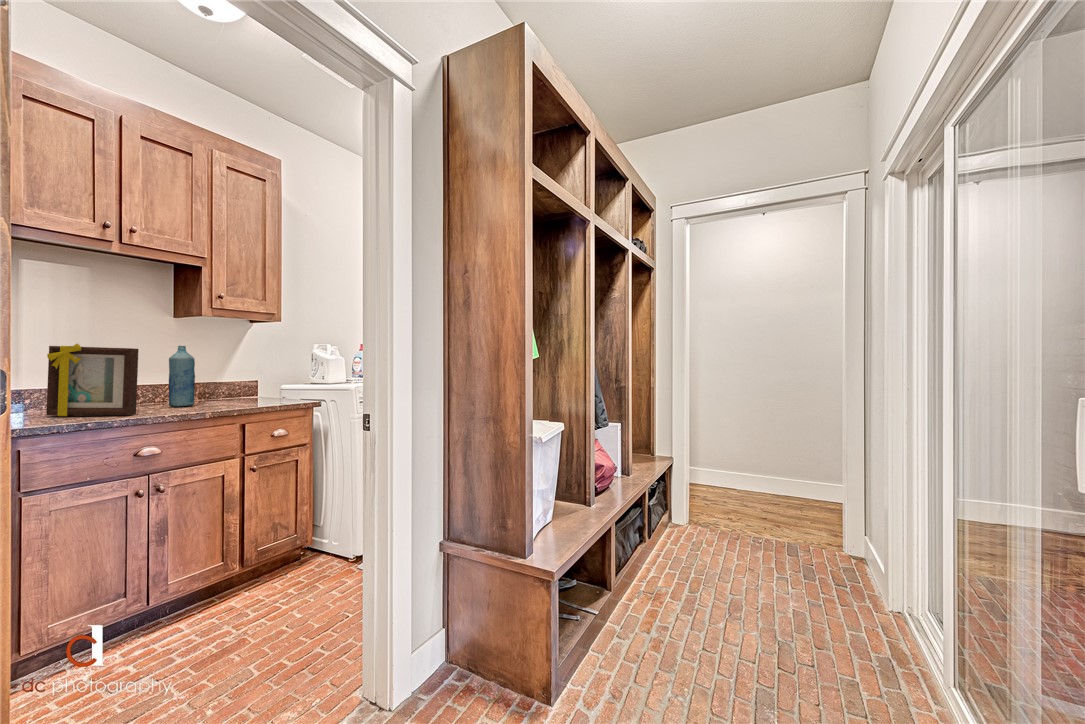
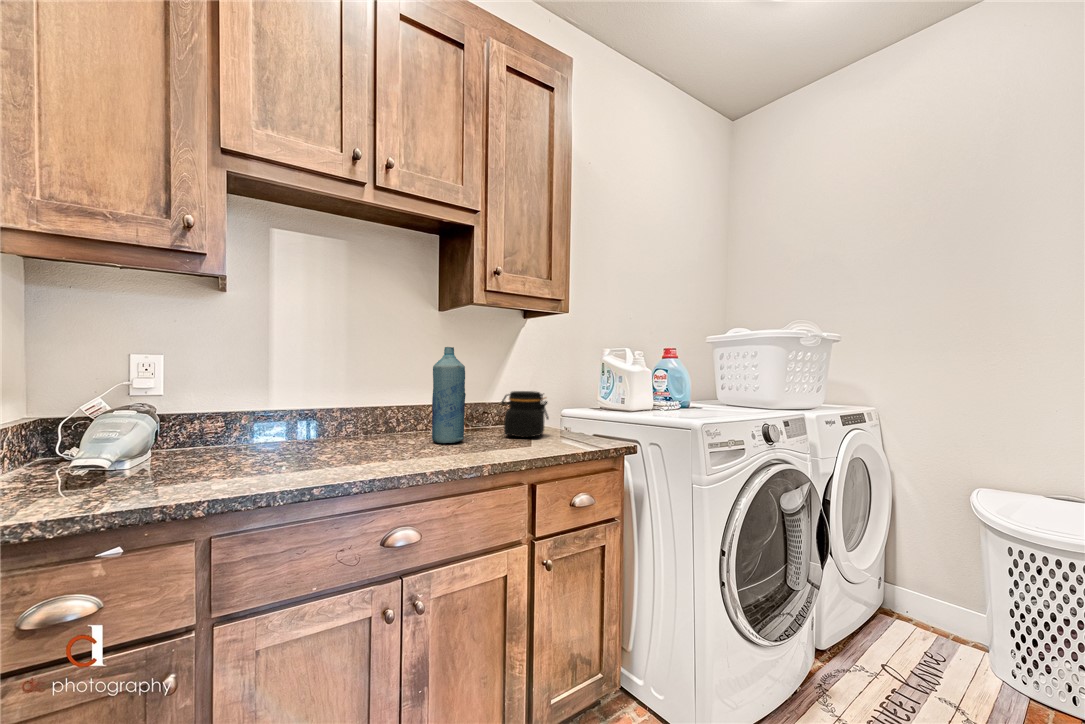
picture frame: present [46,344,139,416] -> none [280,344,392,466]
jar: none [224,374,260,402] -> present [501,391,549,437]

